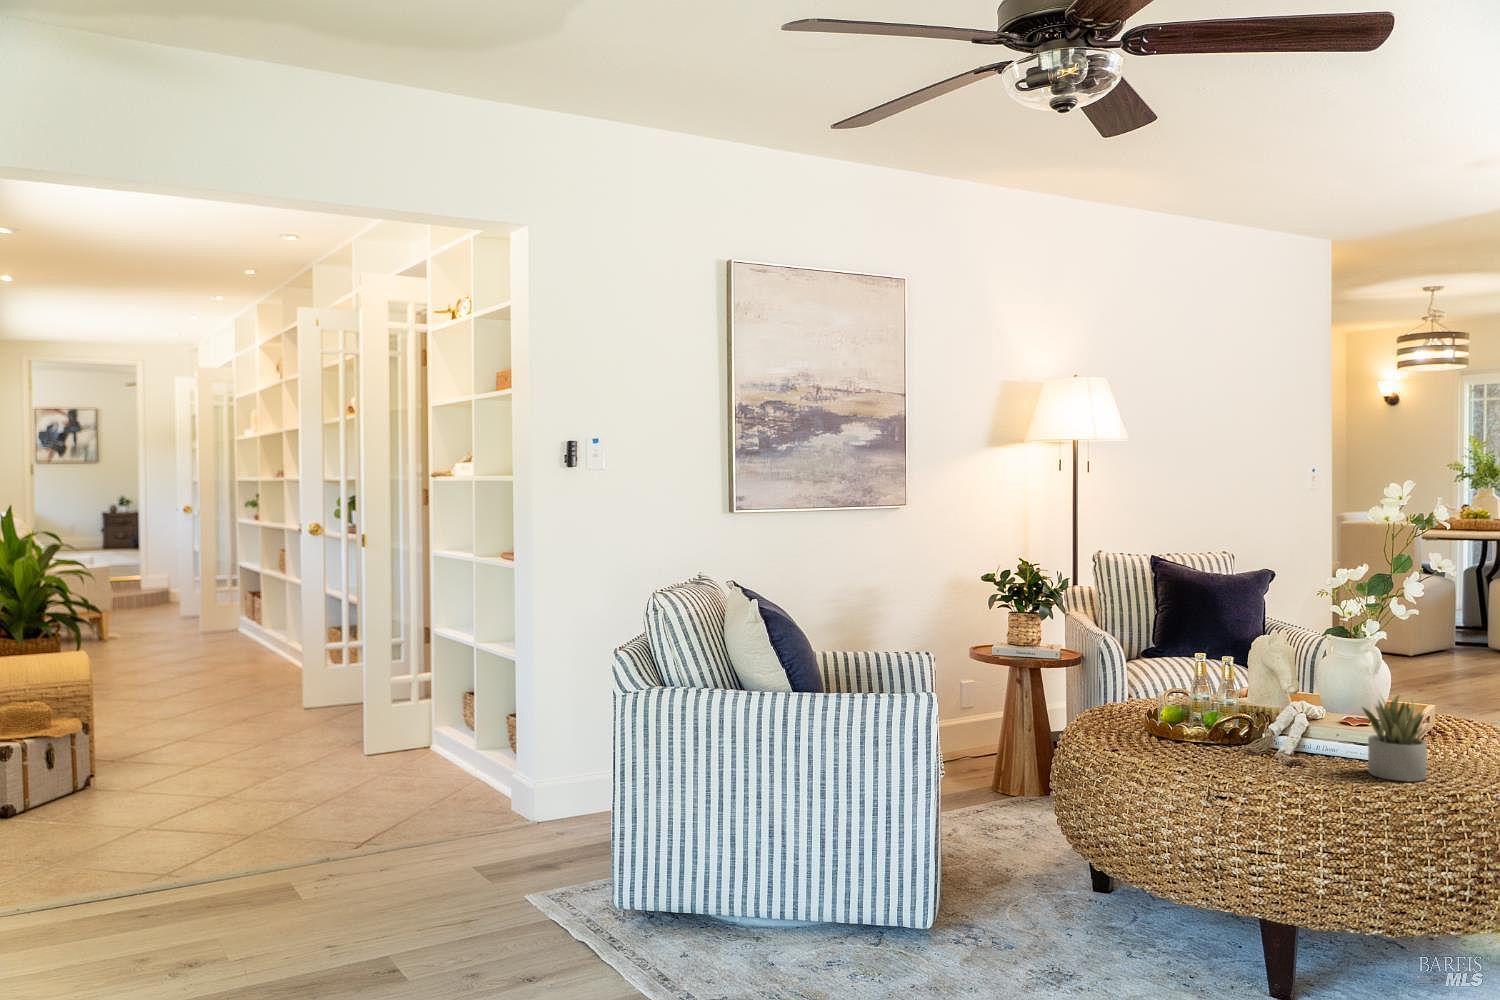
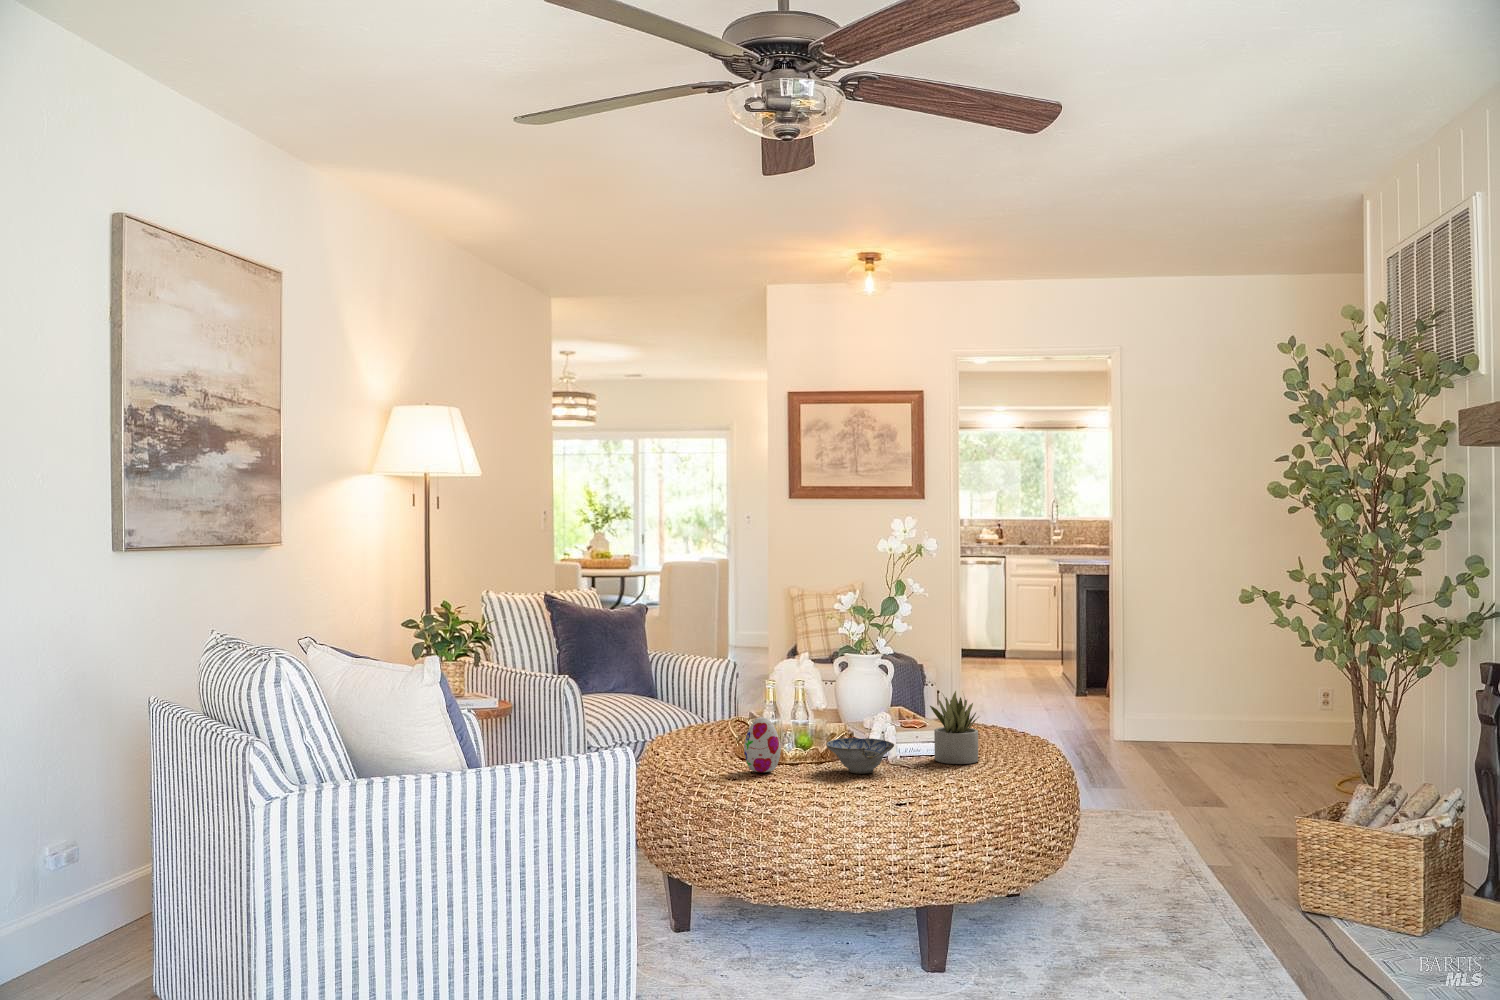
decorative egg: none [1132,692,1172,748] -> present [744,717,781,772]
ceramic bowl: none [1211,727,1291,768] -> present [826,738,894,774]

